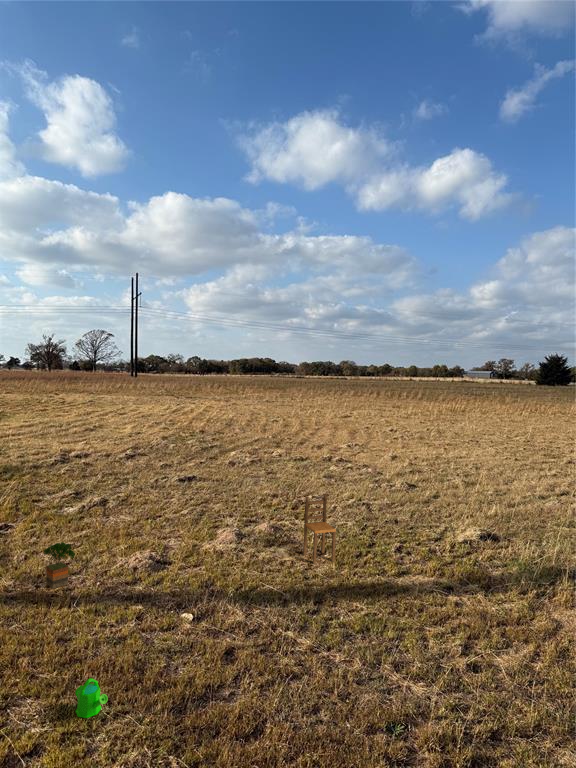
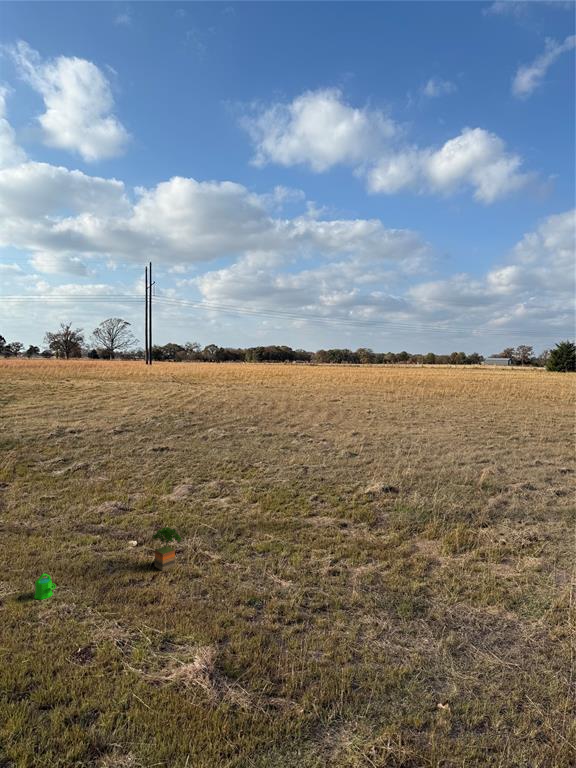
chair: present [303,495,336,564] -> none [235,456,259,508]
potted tree: present [44,542,75,588] -> present [152,527,181,571]

